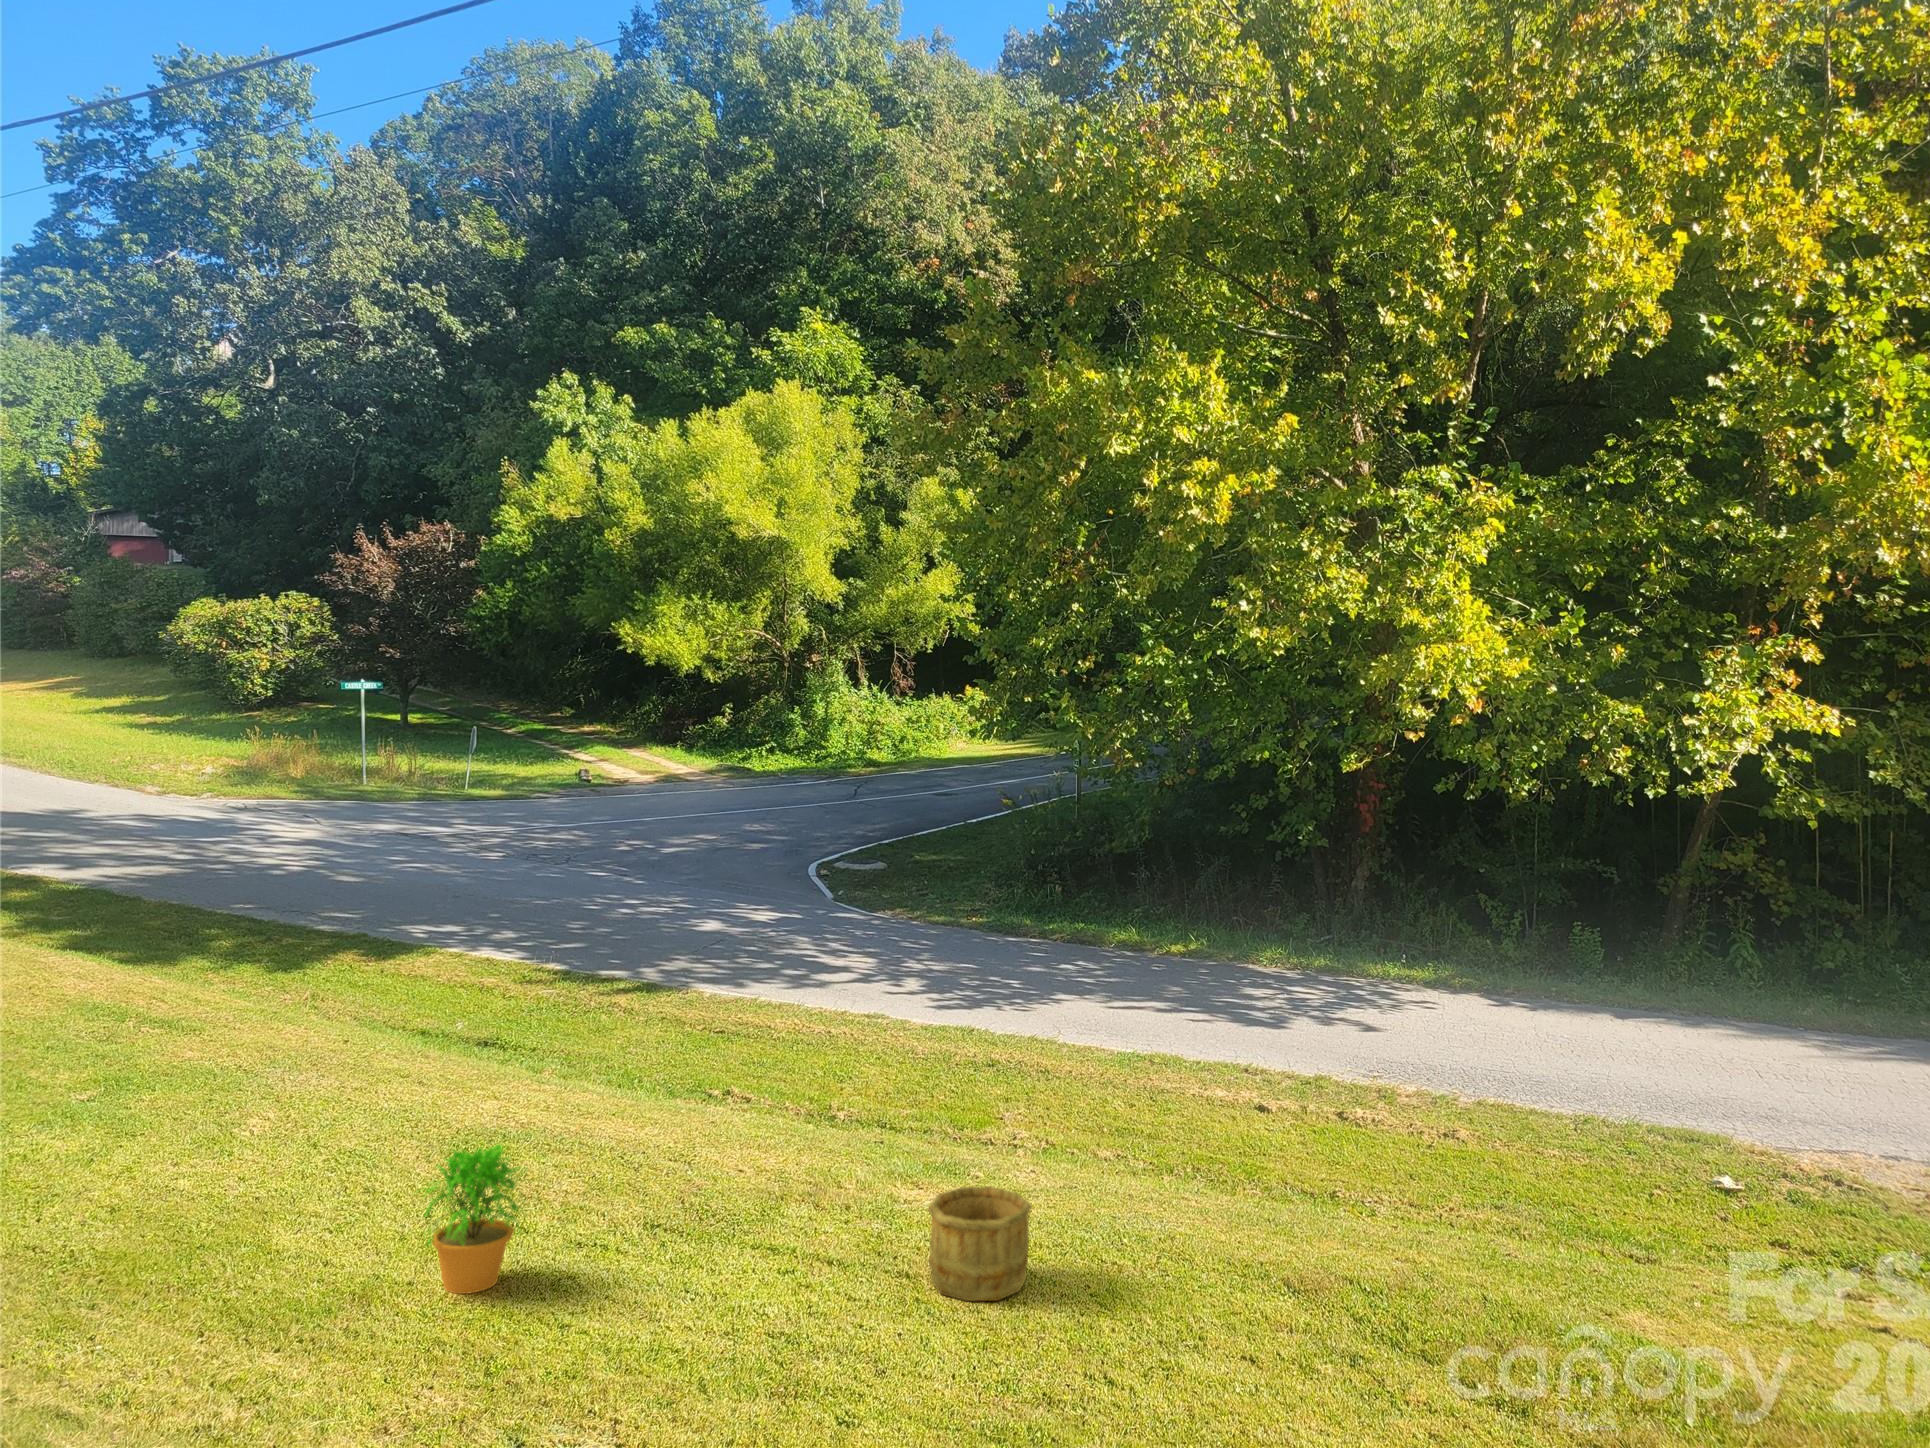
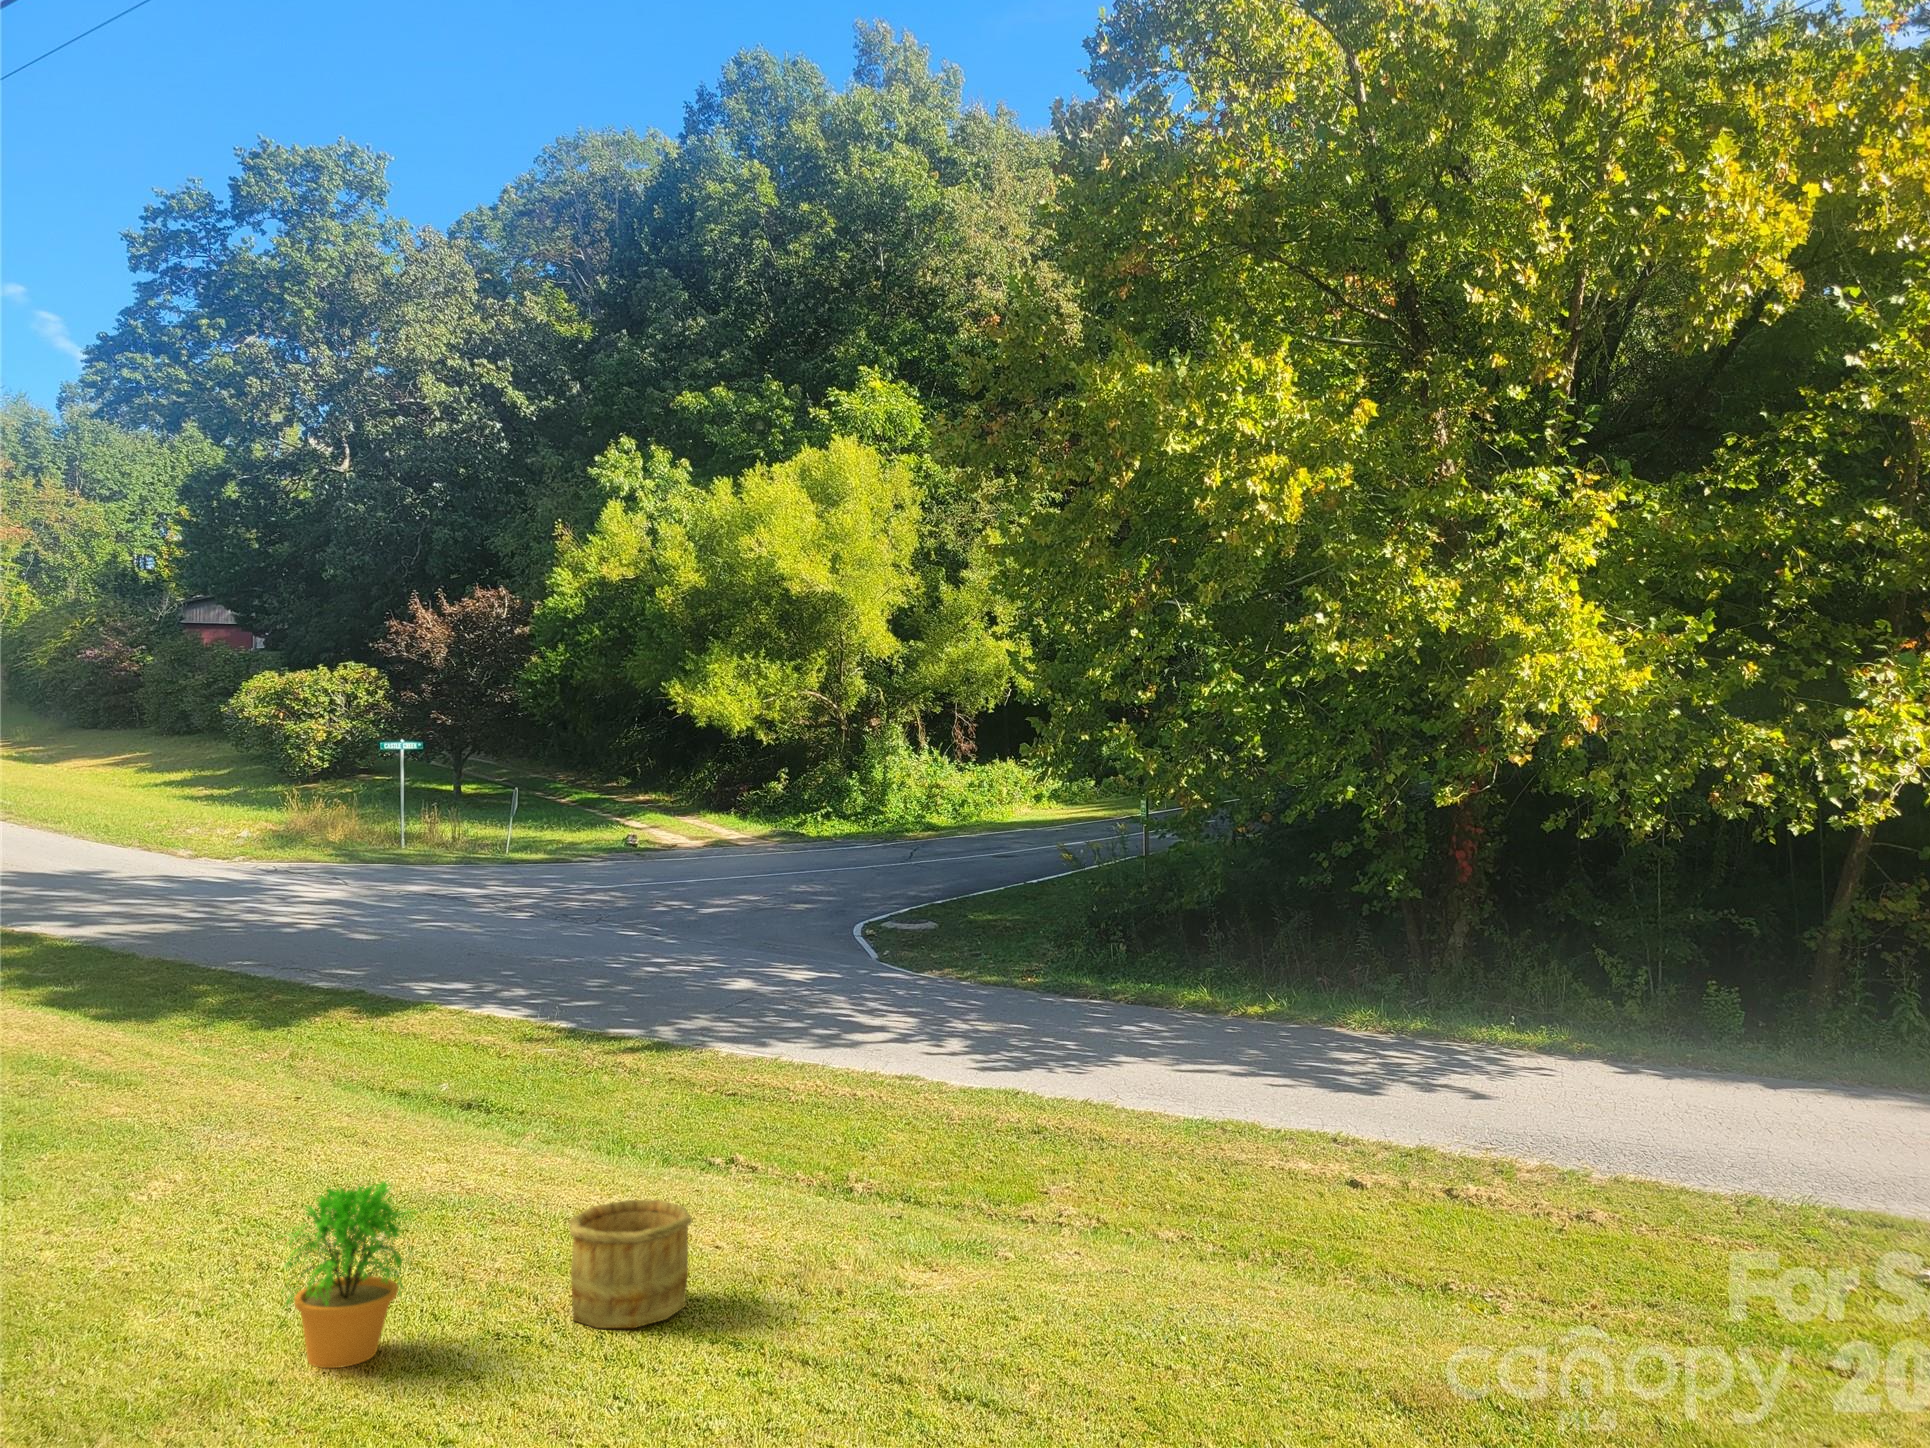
wooden bucket: present [928,1186,1032,1301] -> present [570,1200,692,1328]

